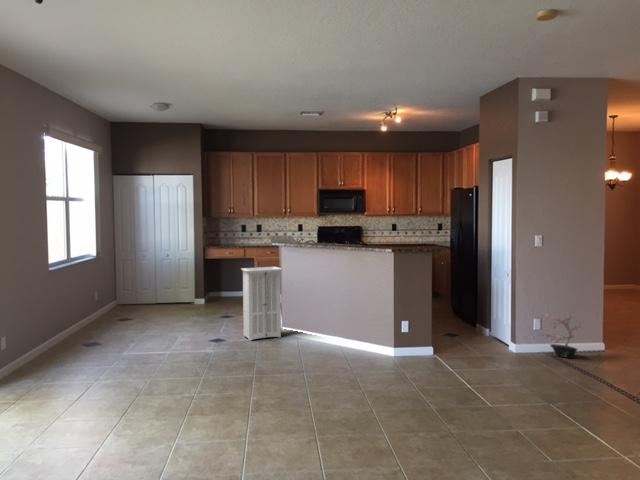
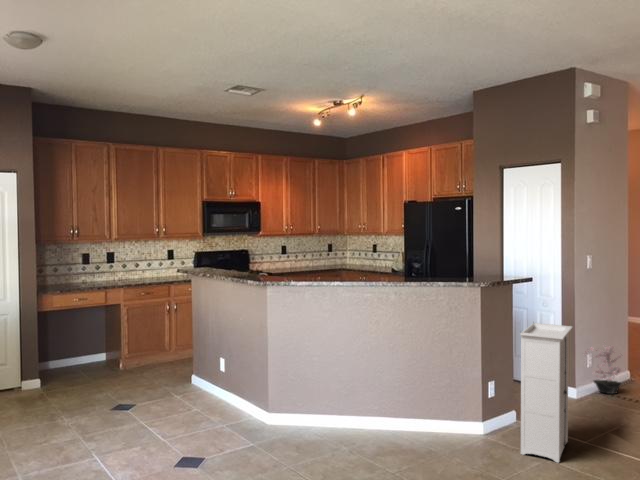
storage cabinet: present [241,266,282,341] -> present [520,323,573,463]

